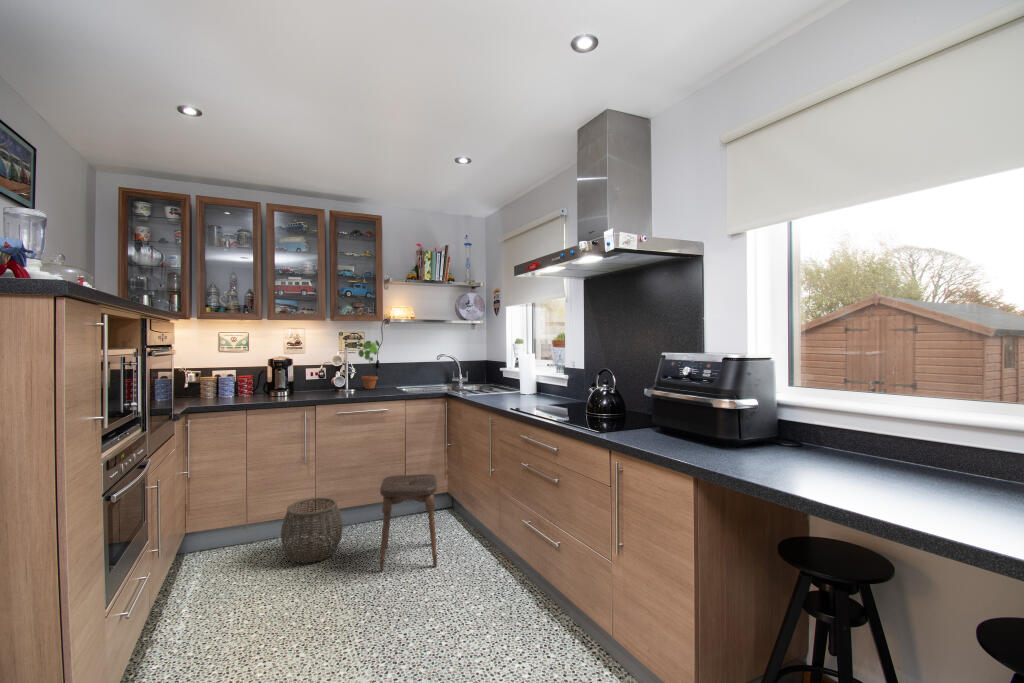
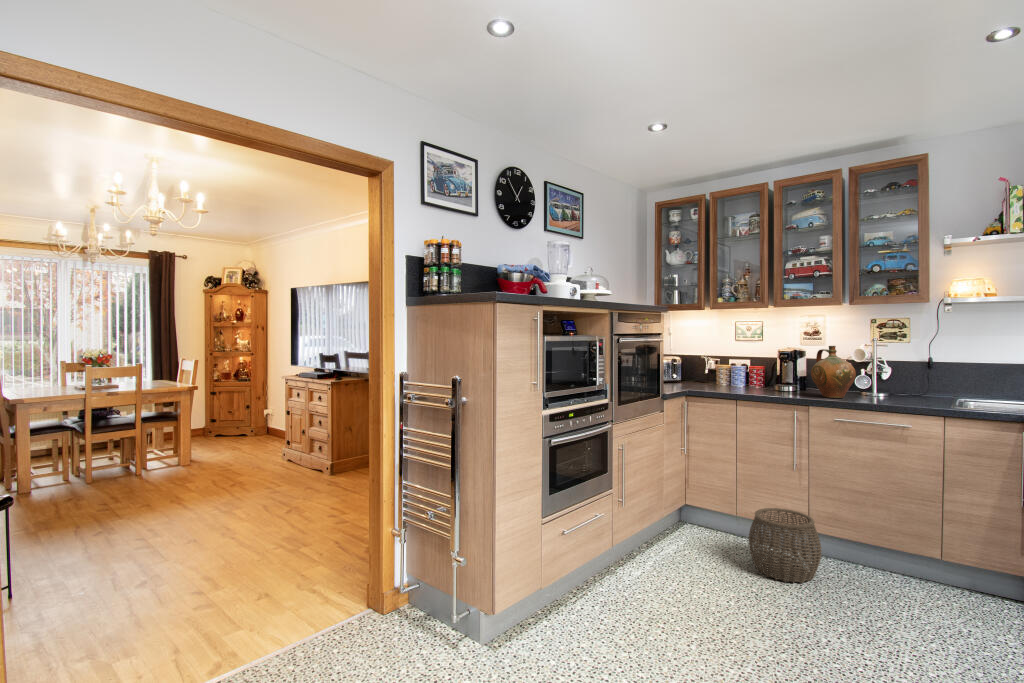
potted plant: present [358,340,380,389] -> none [892,328,929,395]
ceramic jug: none [315,354,348,397] -> present [811,346,856,398]
stool: present [379,474,437,571] -> none [839,512,958,663]

